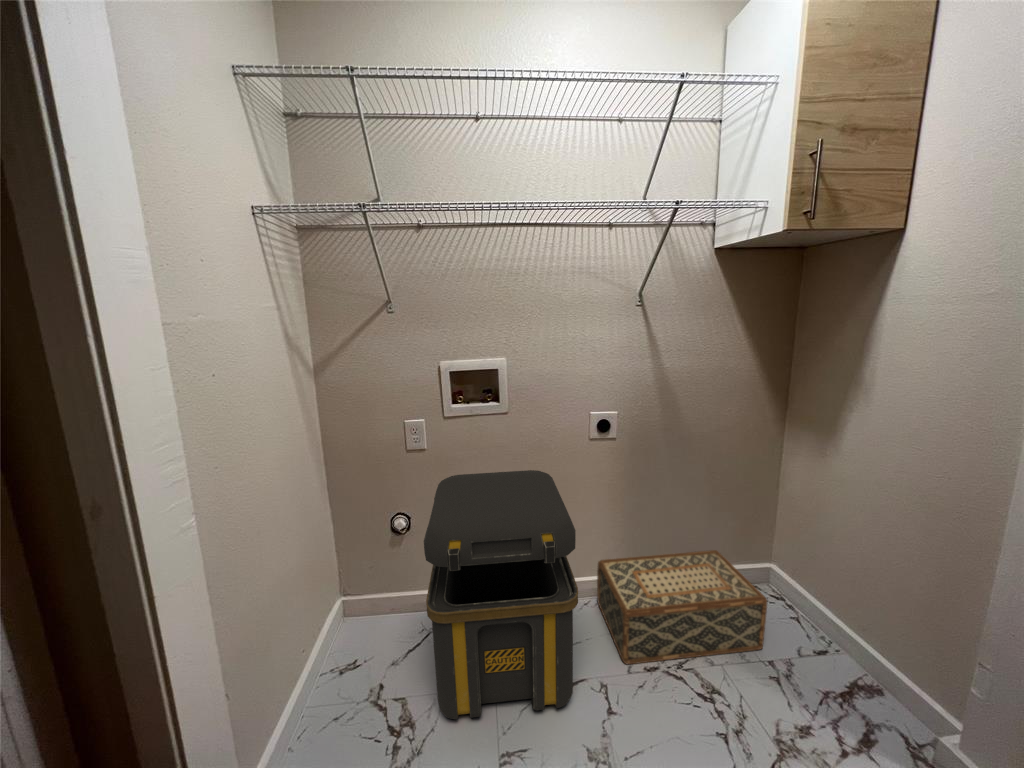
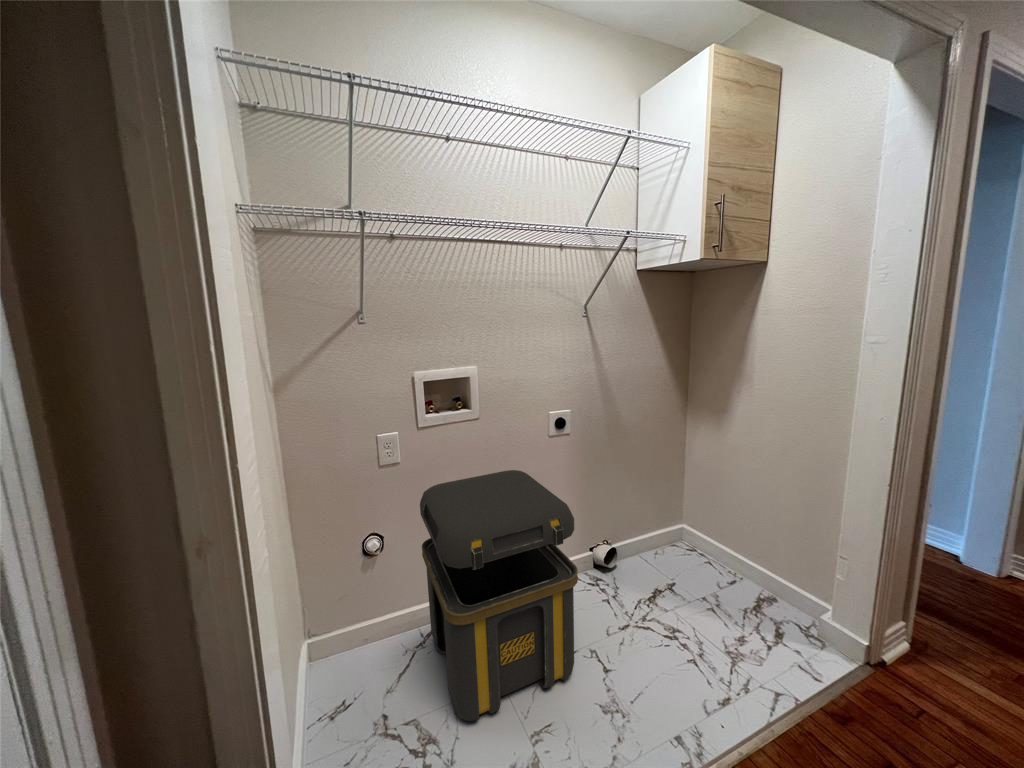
woven basket: present [597,550,767,664] -> none [563,520,699,630]

